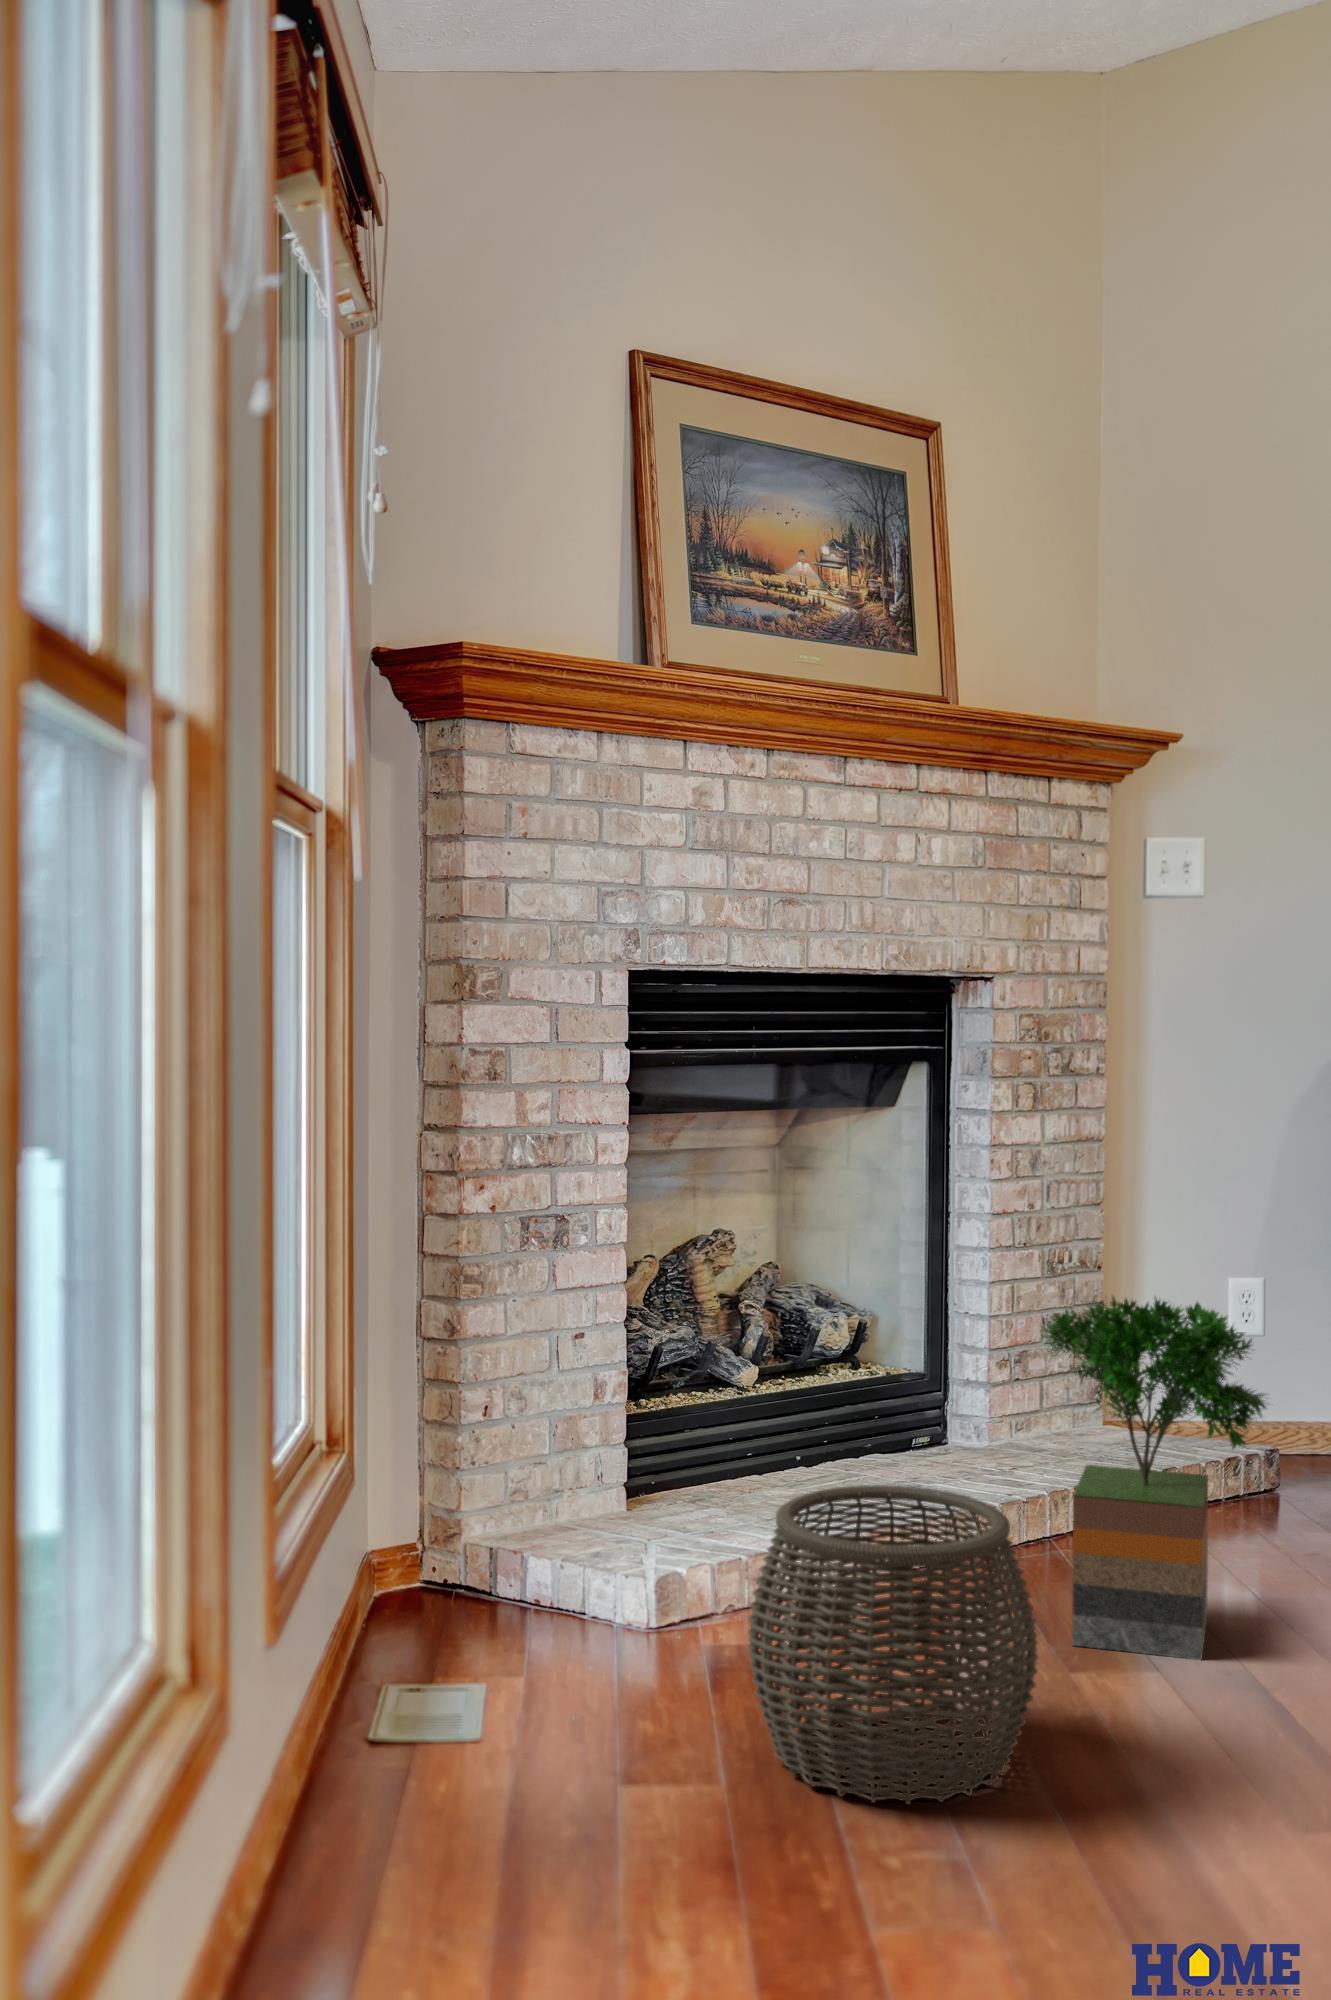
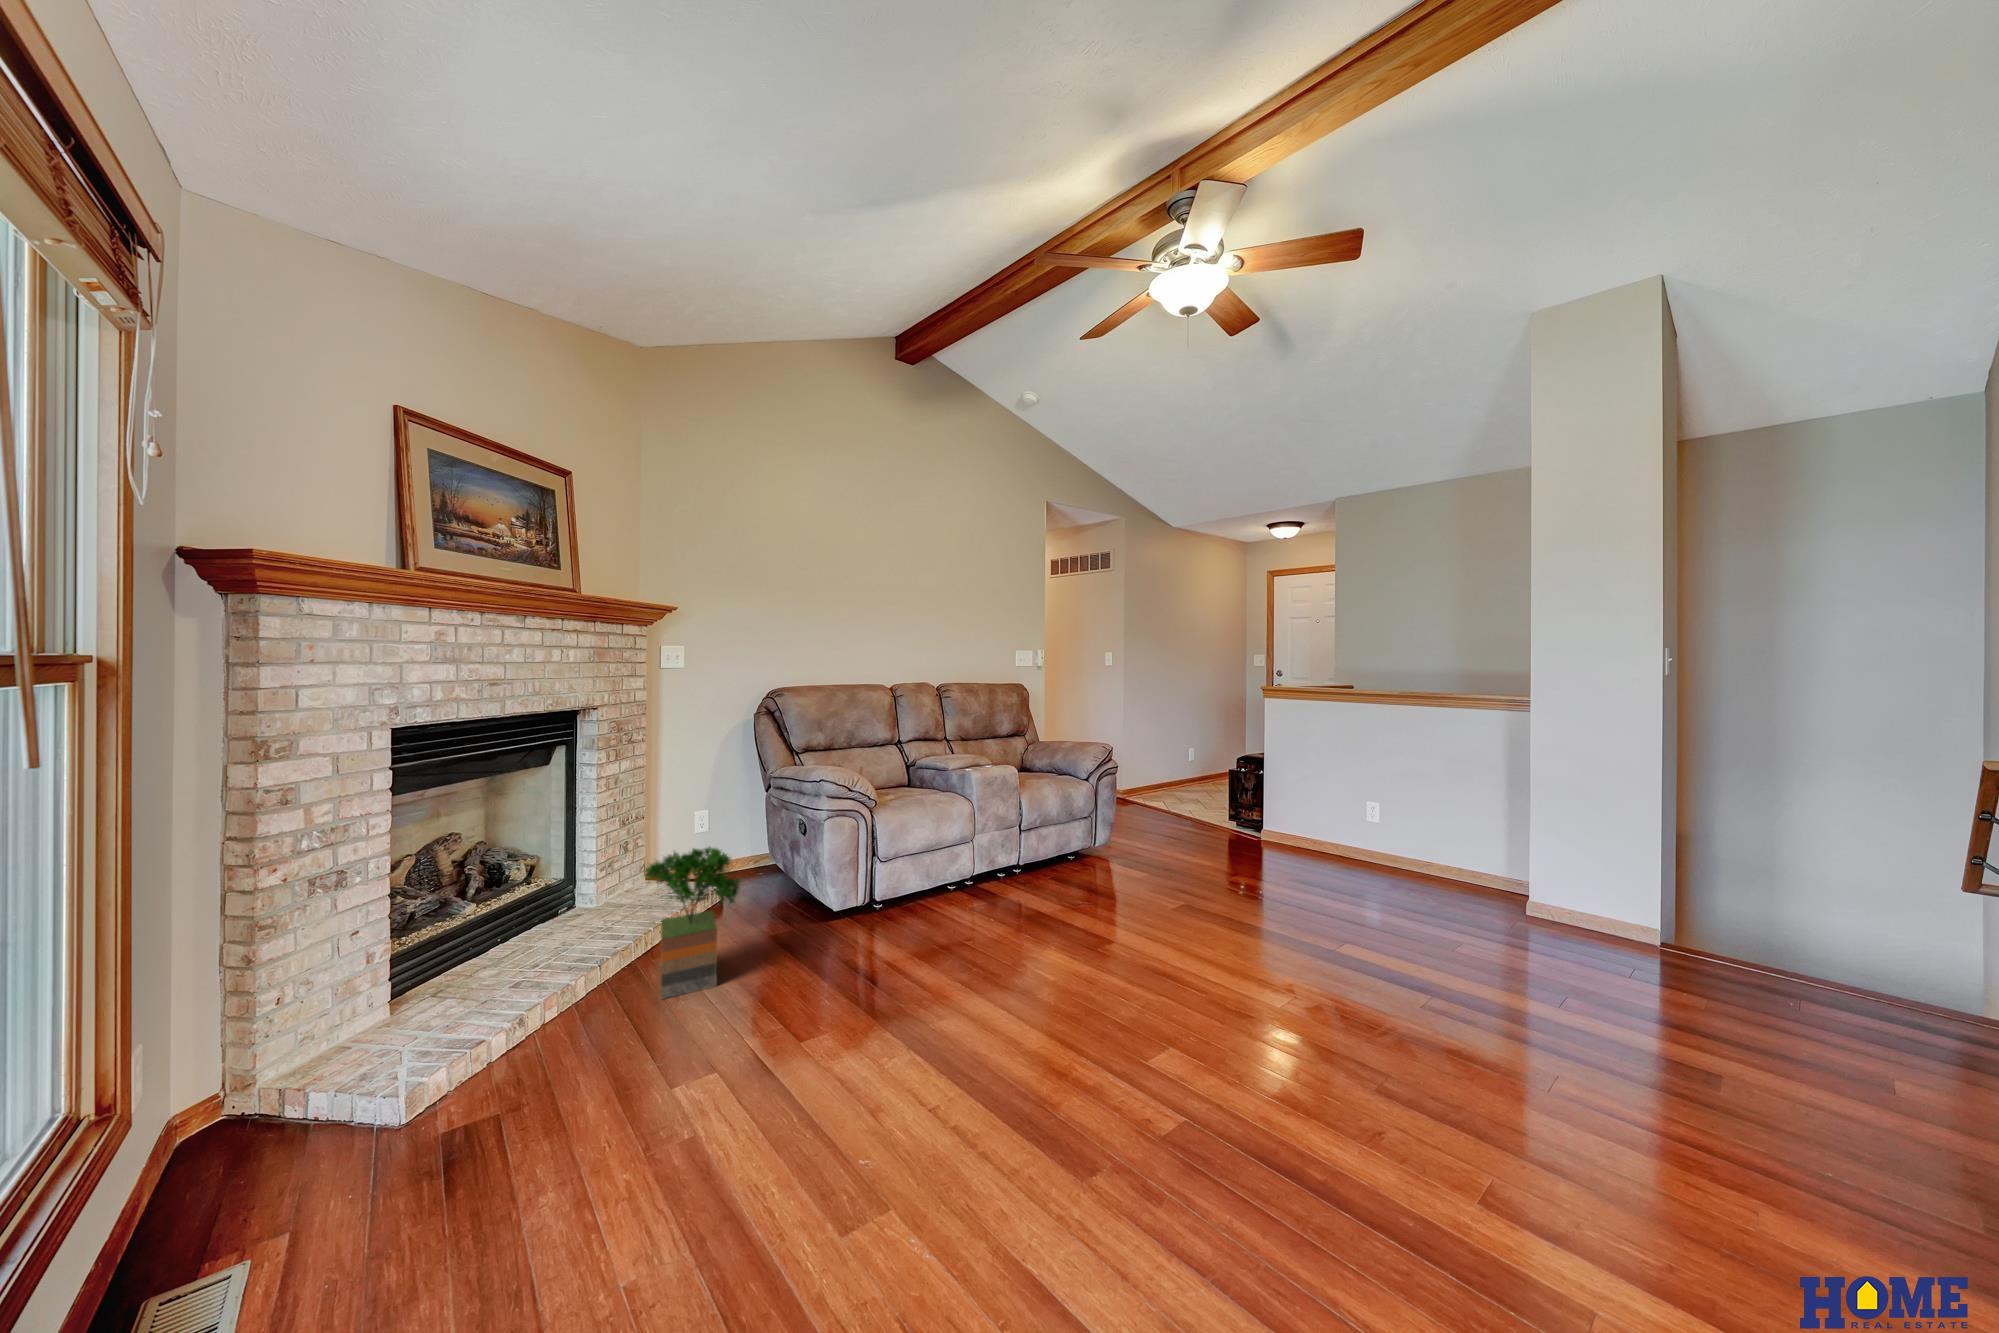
woven basket: present [747,1485,1038,1805] -> none [510,971,668,1145]

